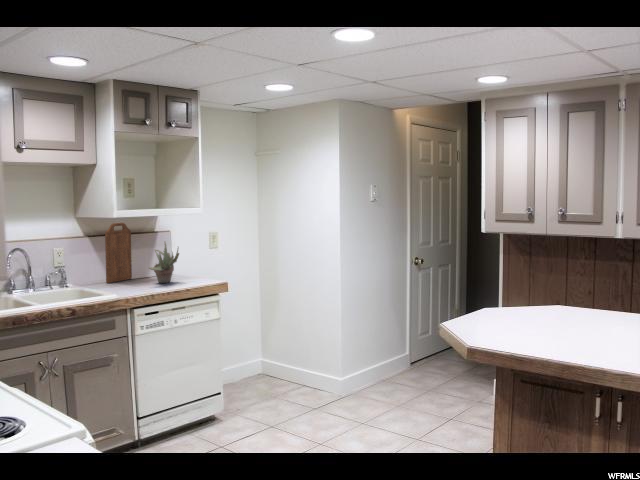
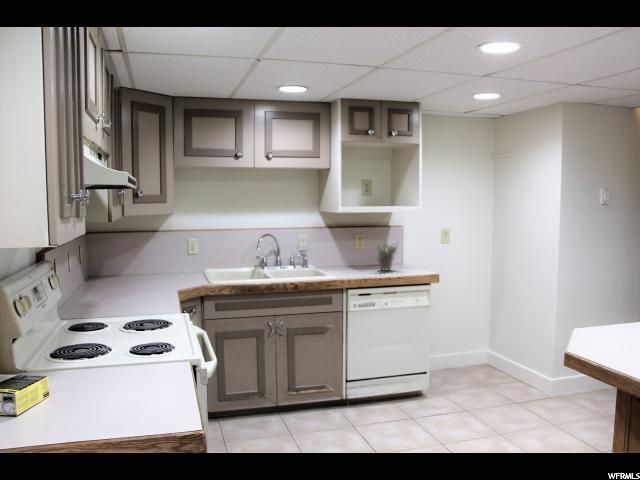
cutting board: present [105,223,132,283] -> none [342,218,366,267]

